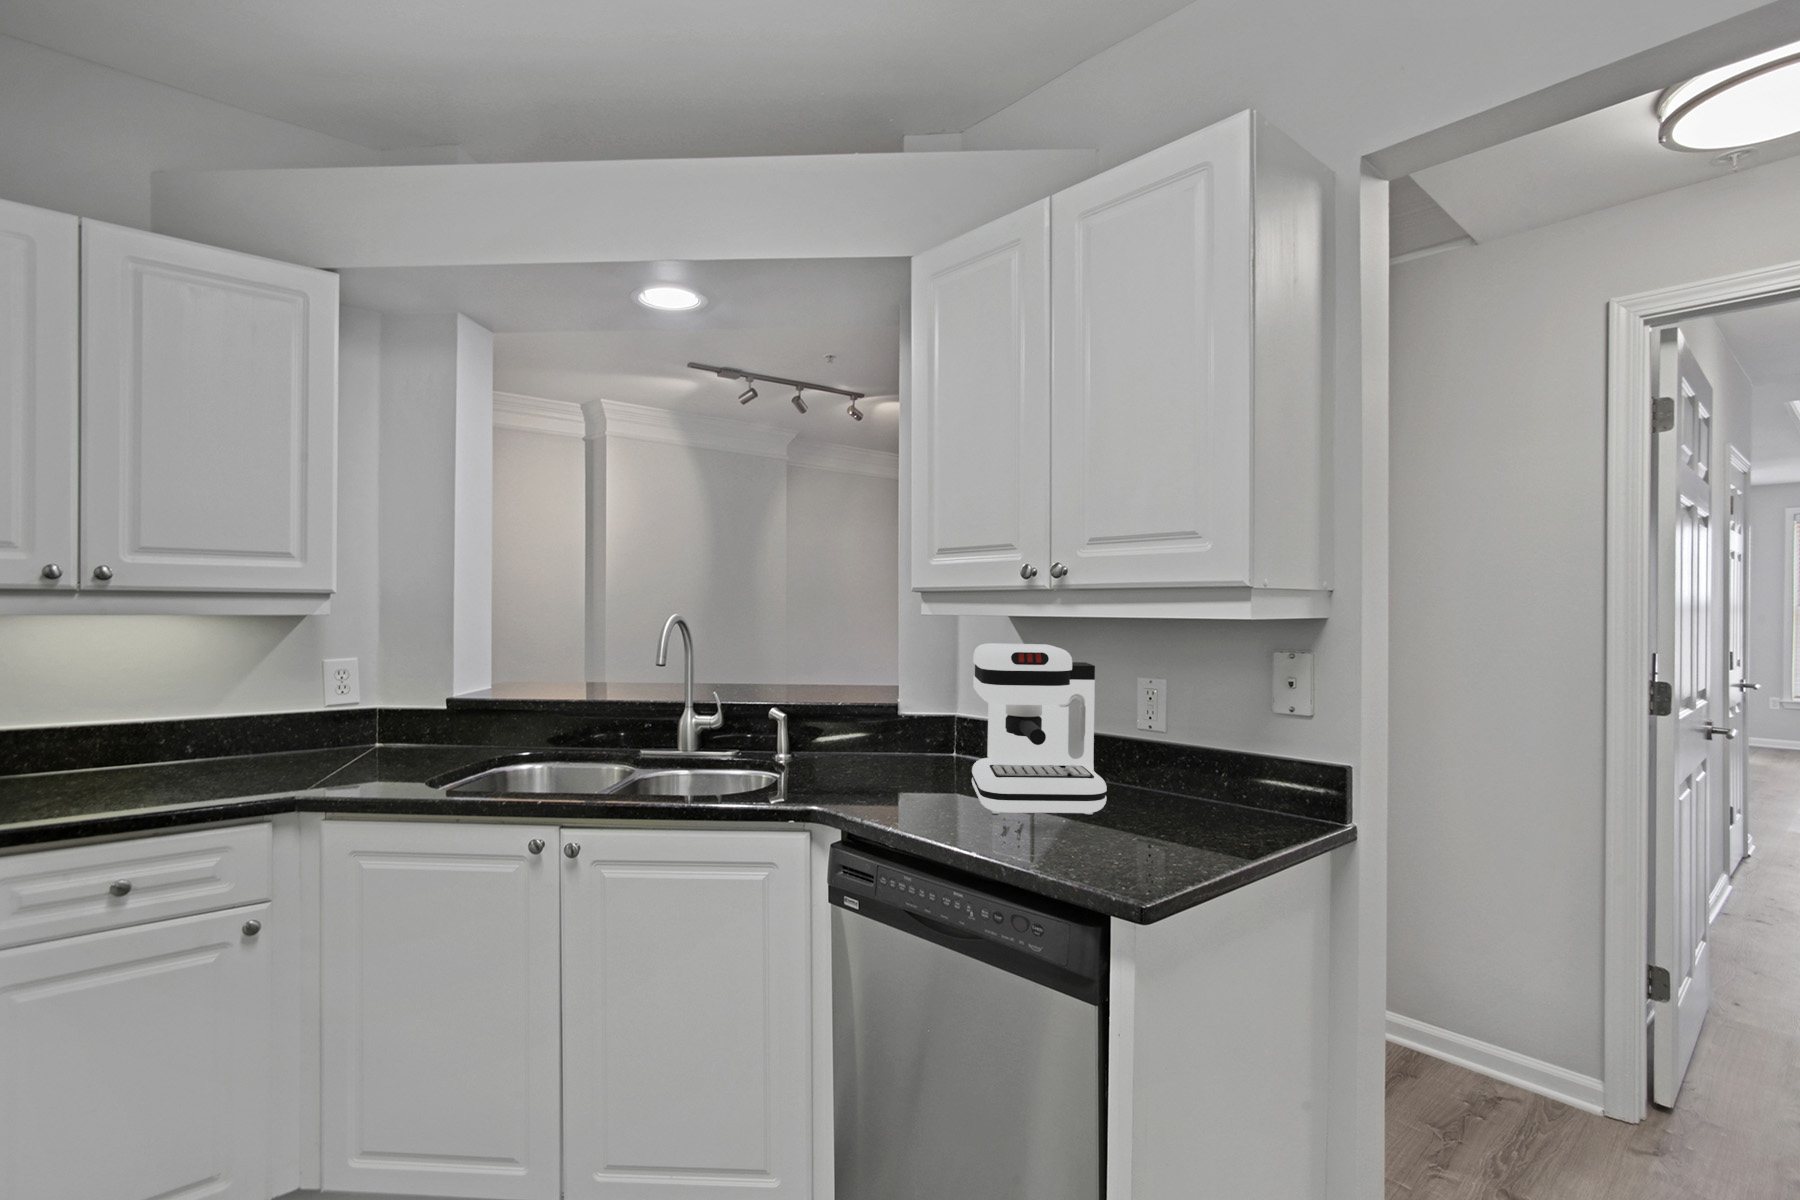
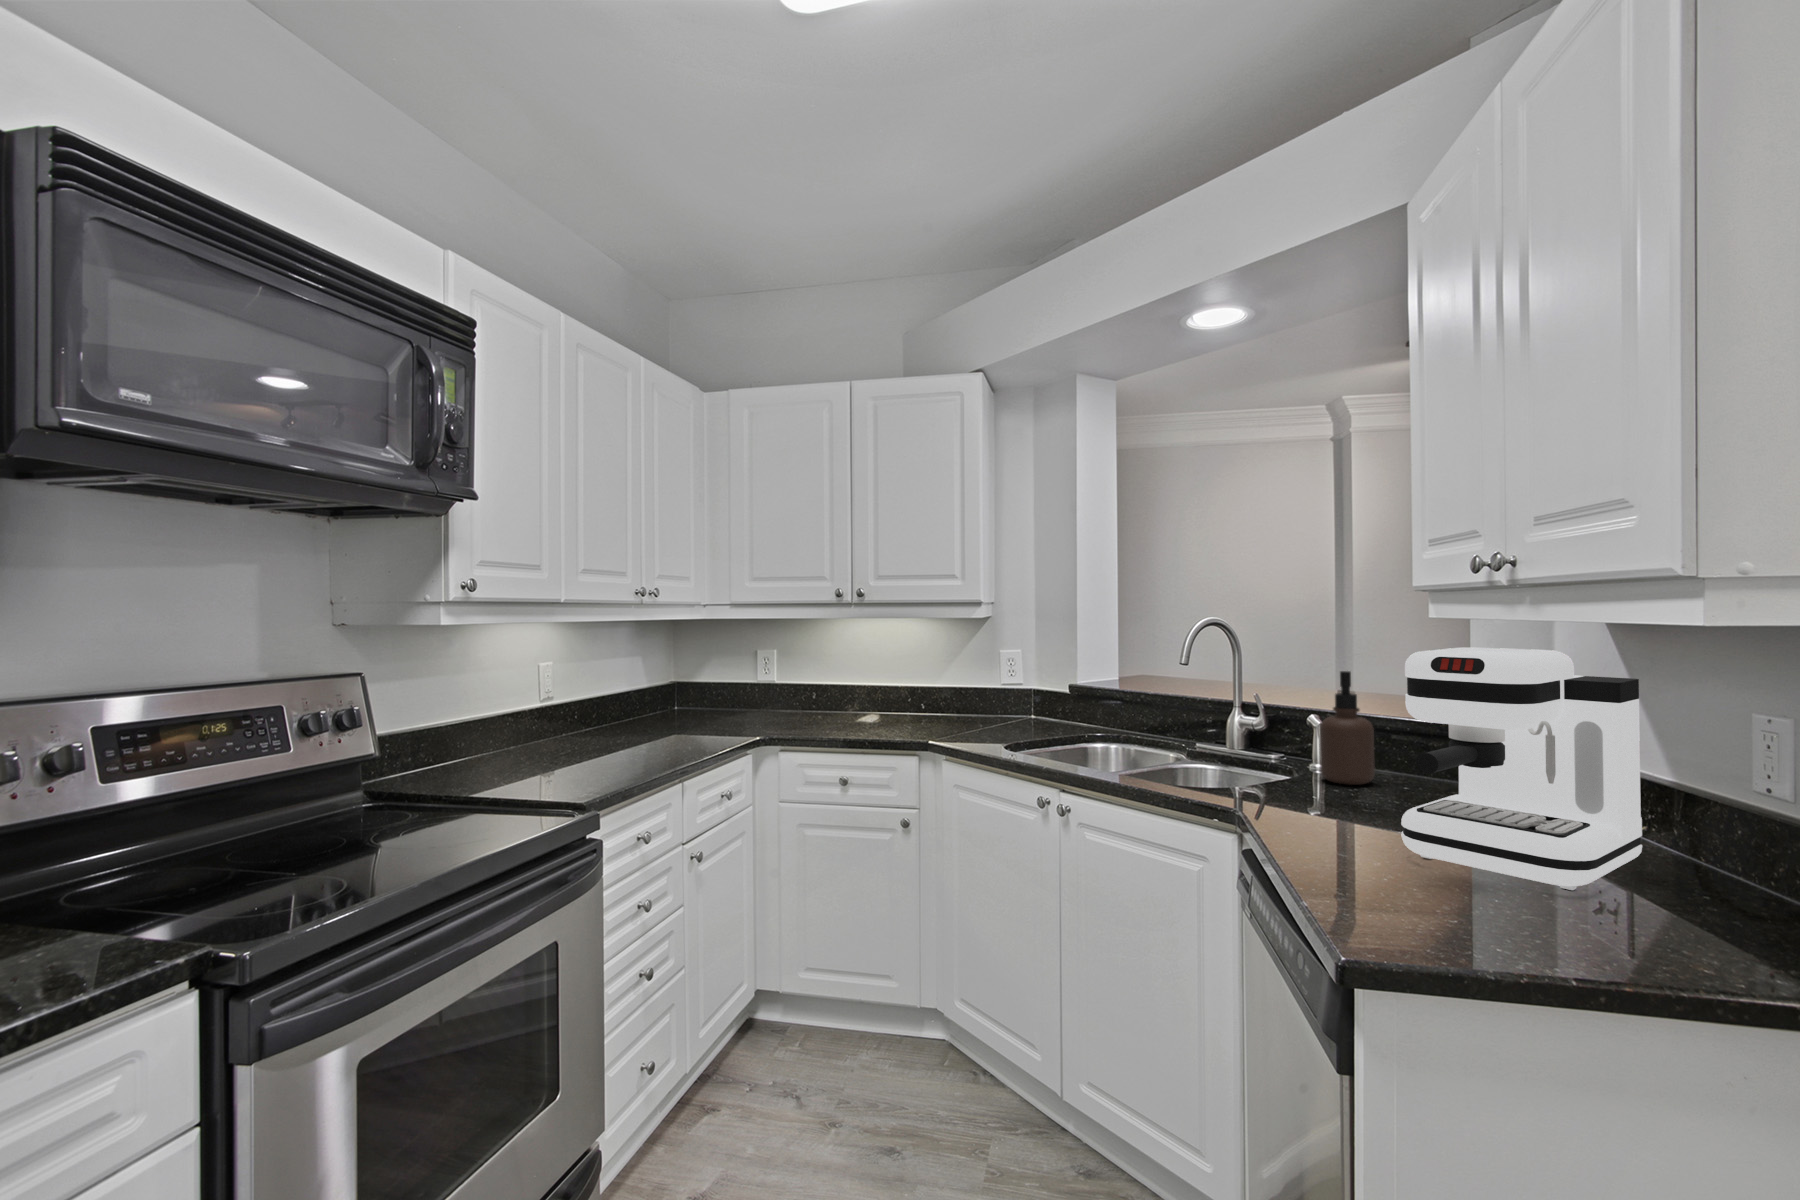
soap dispenser: none [804,666,847,767] -> present [1320,671,1375,785]

